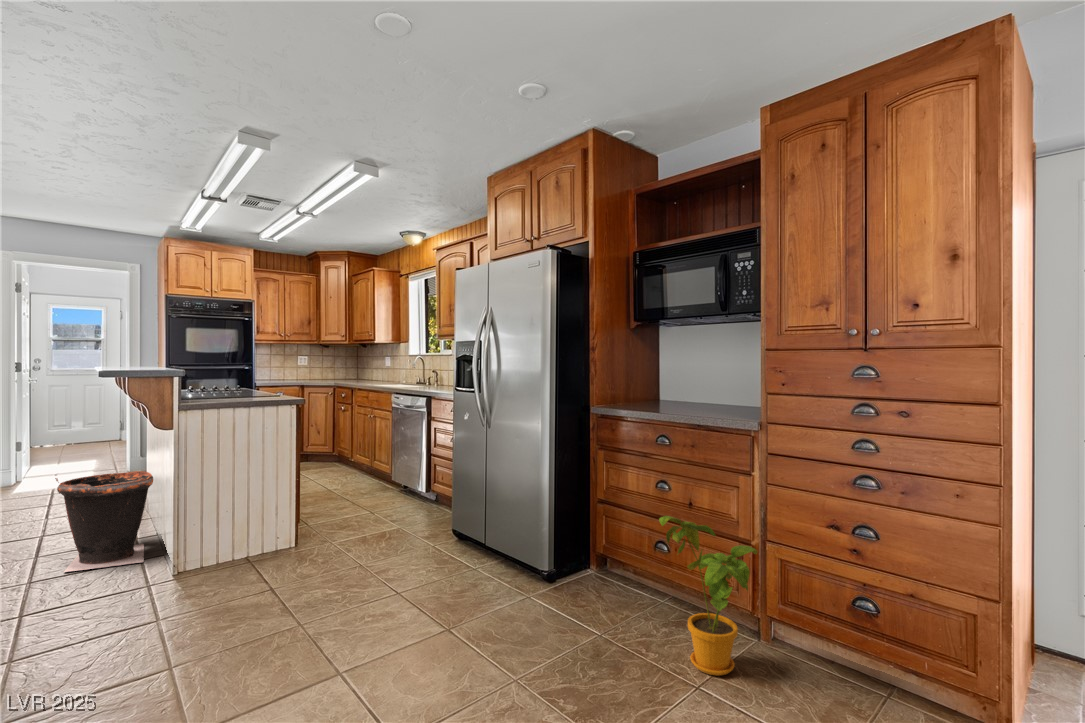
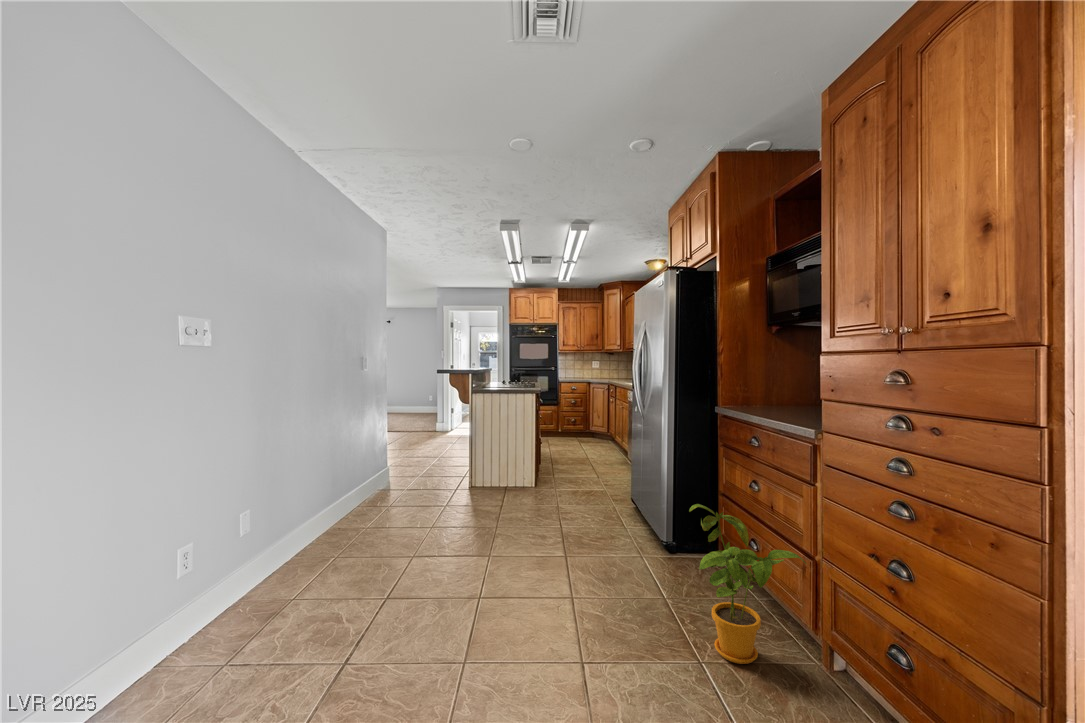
trash can: present [55,471,153,572] -> none [426,429,469,481]

